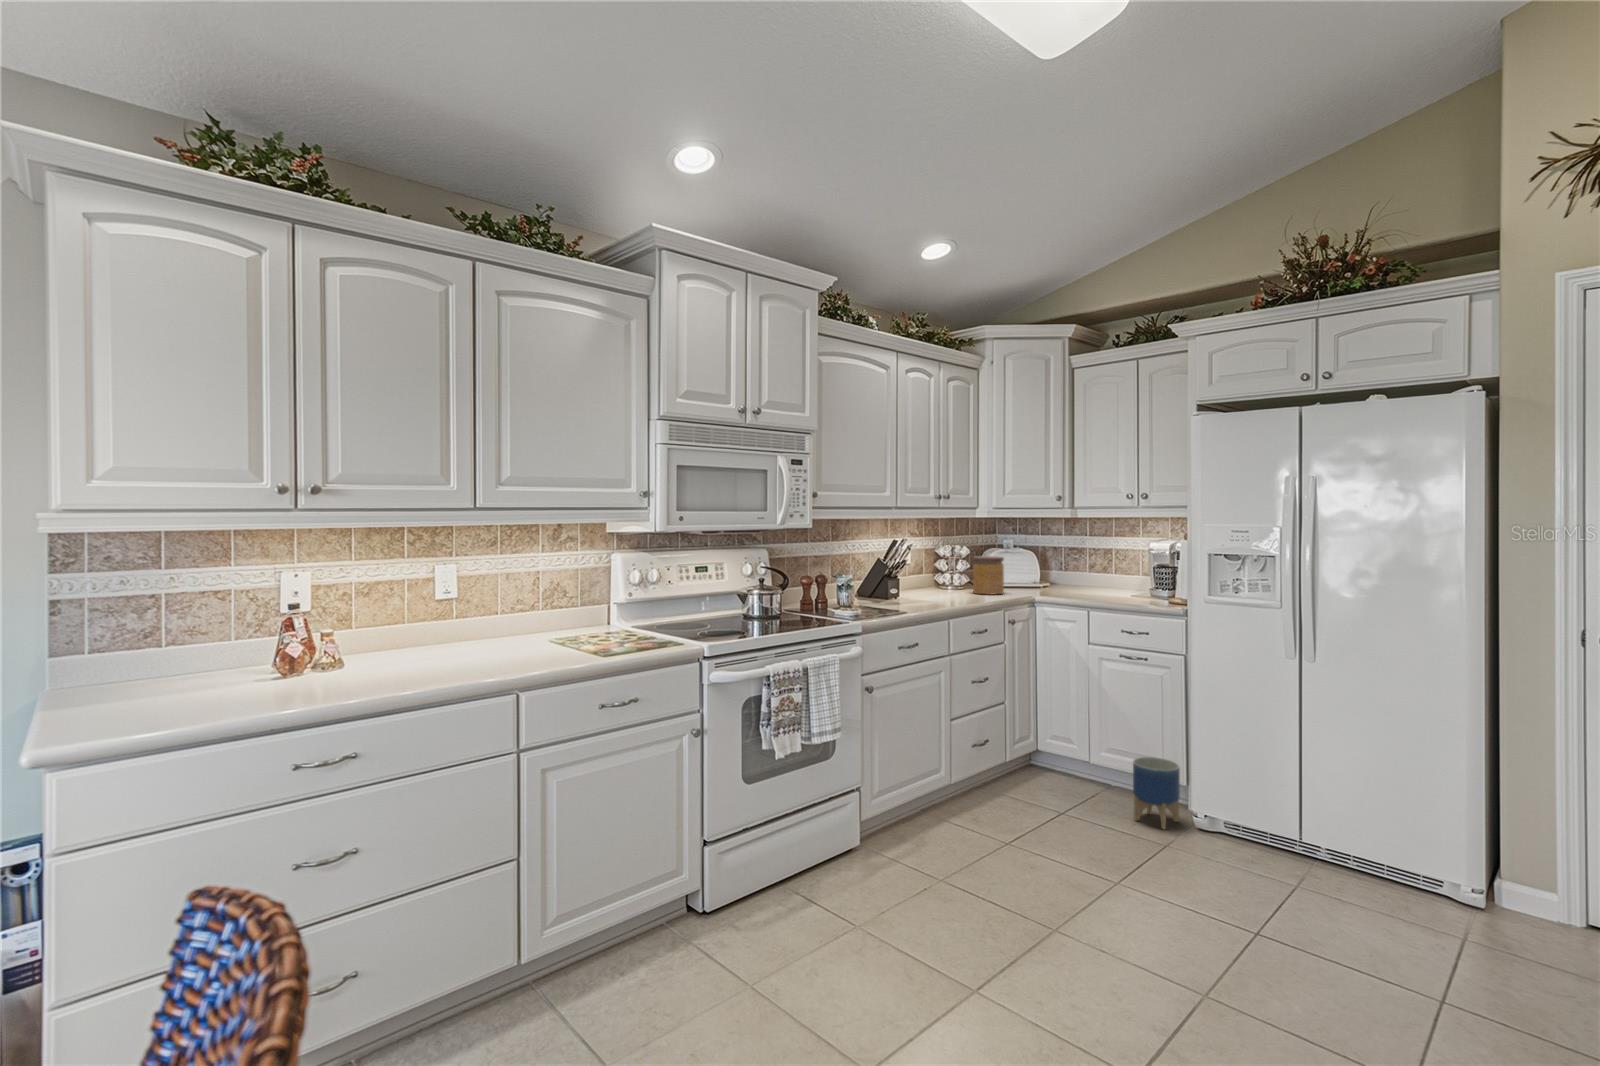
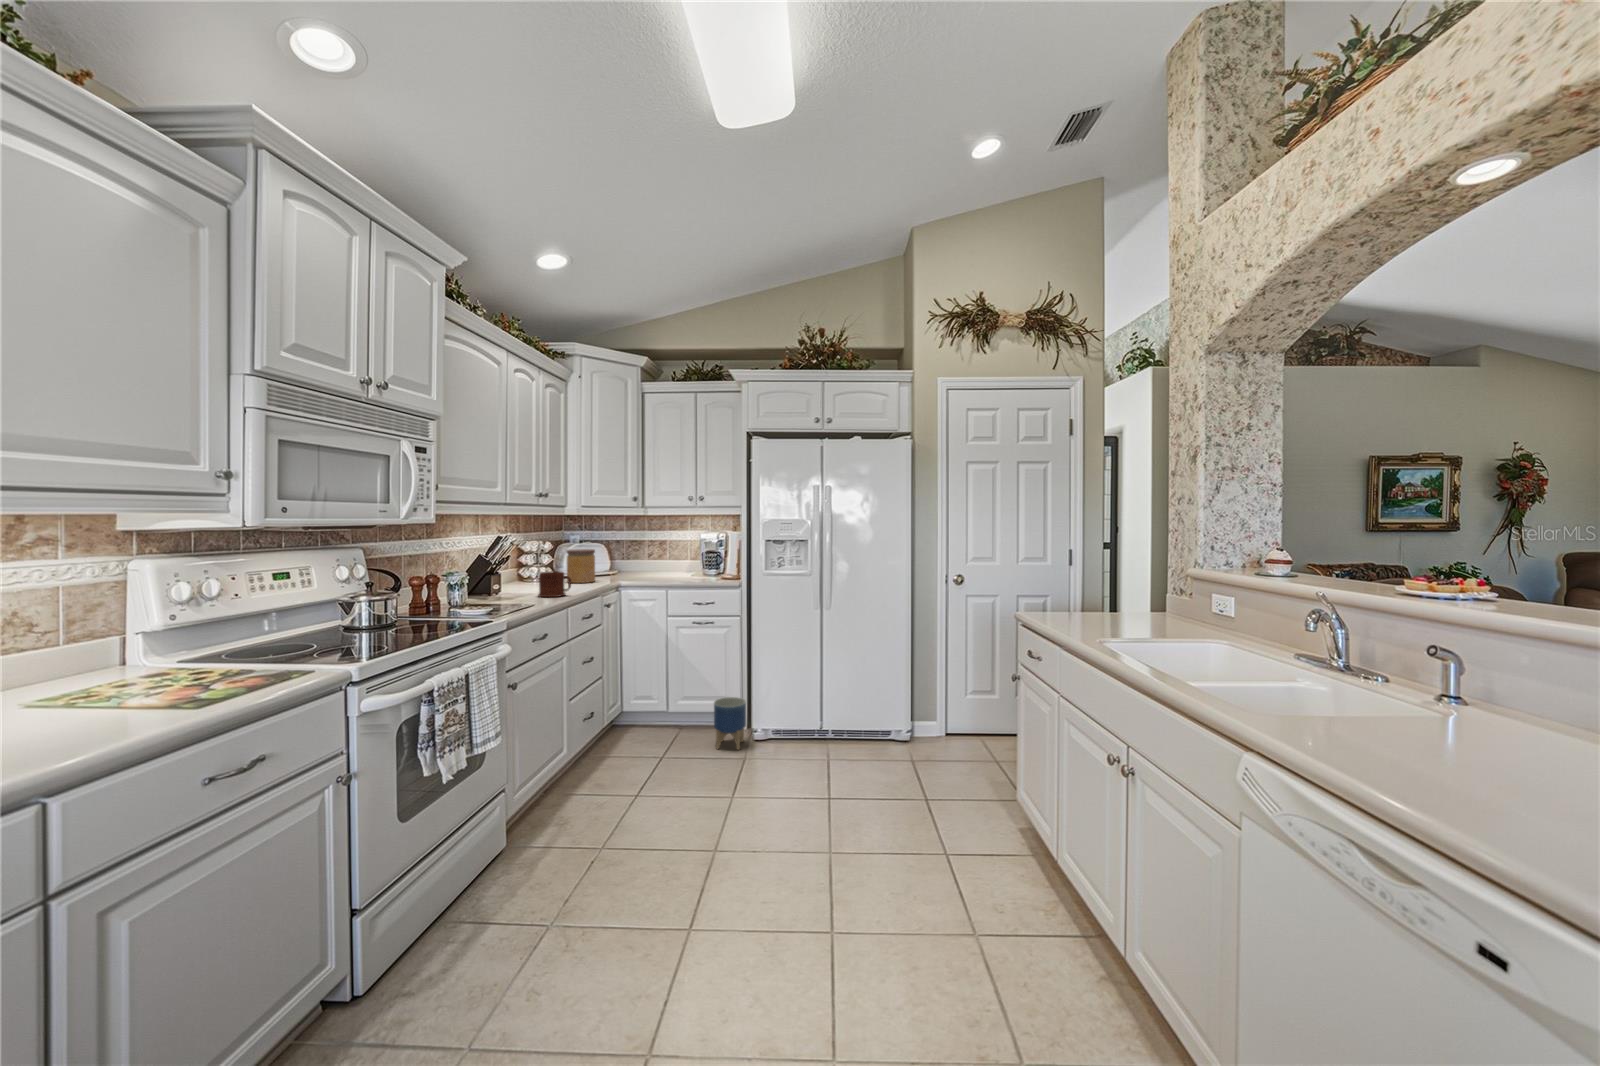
mug: none [922,579,955,606] -> present [538,571,571,597]

